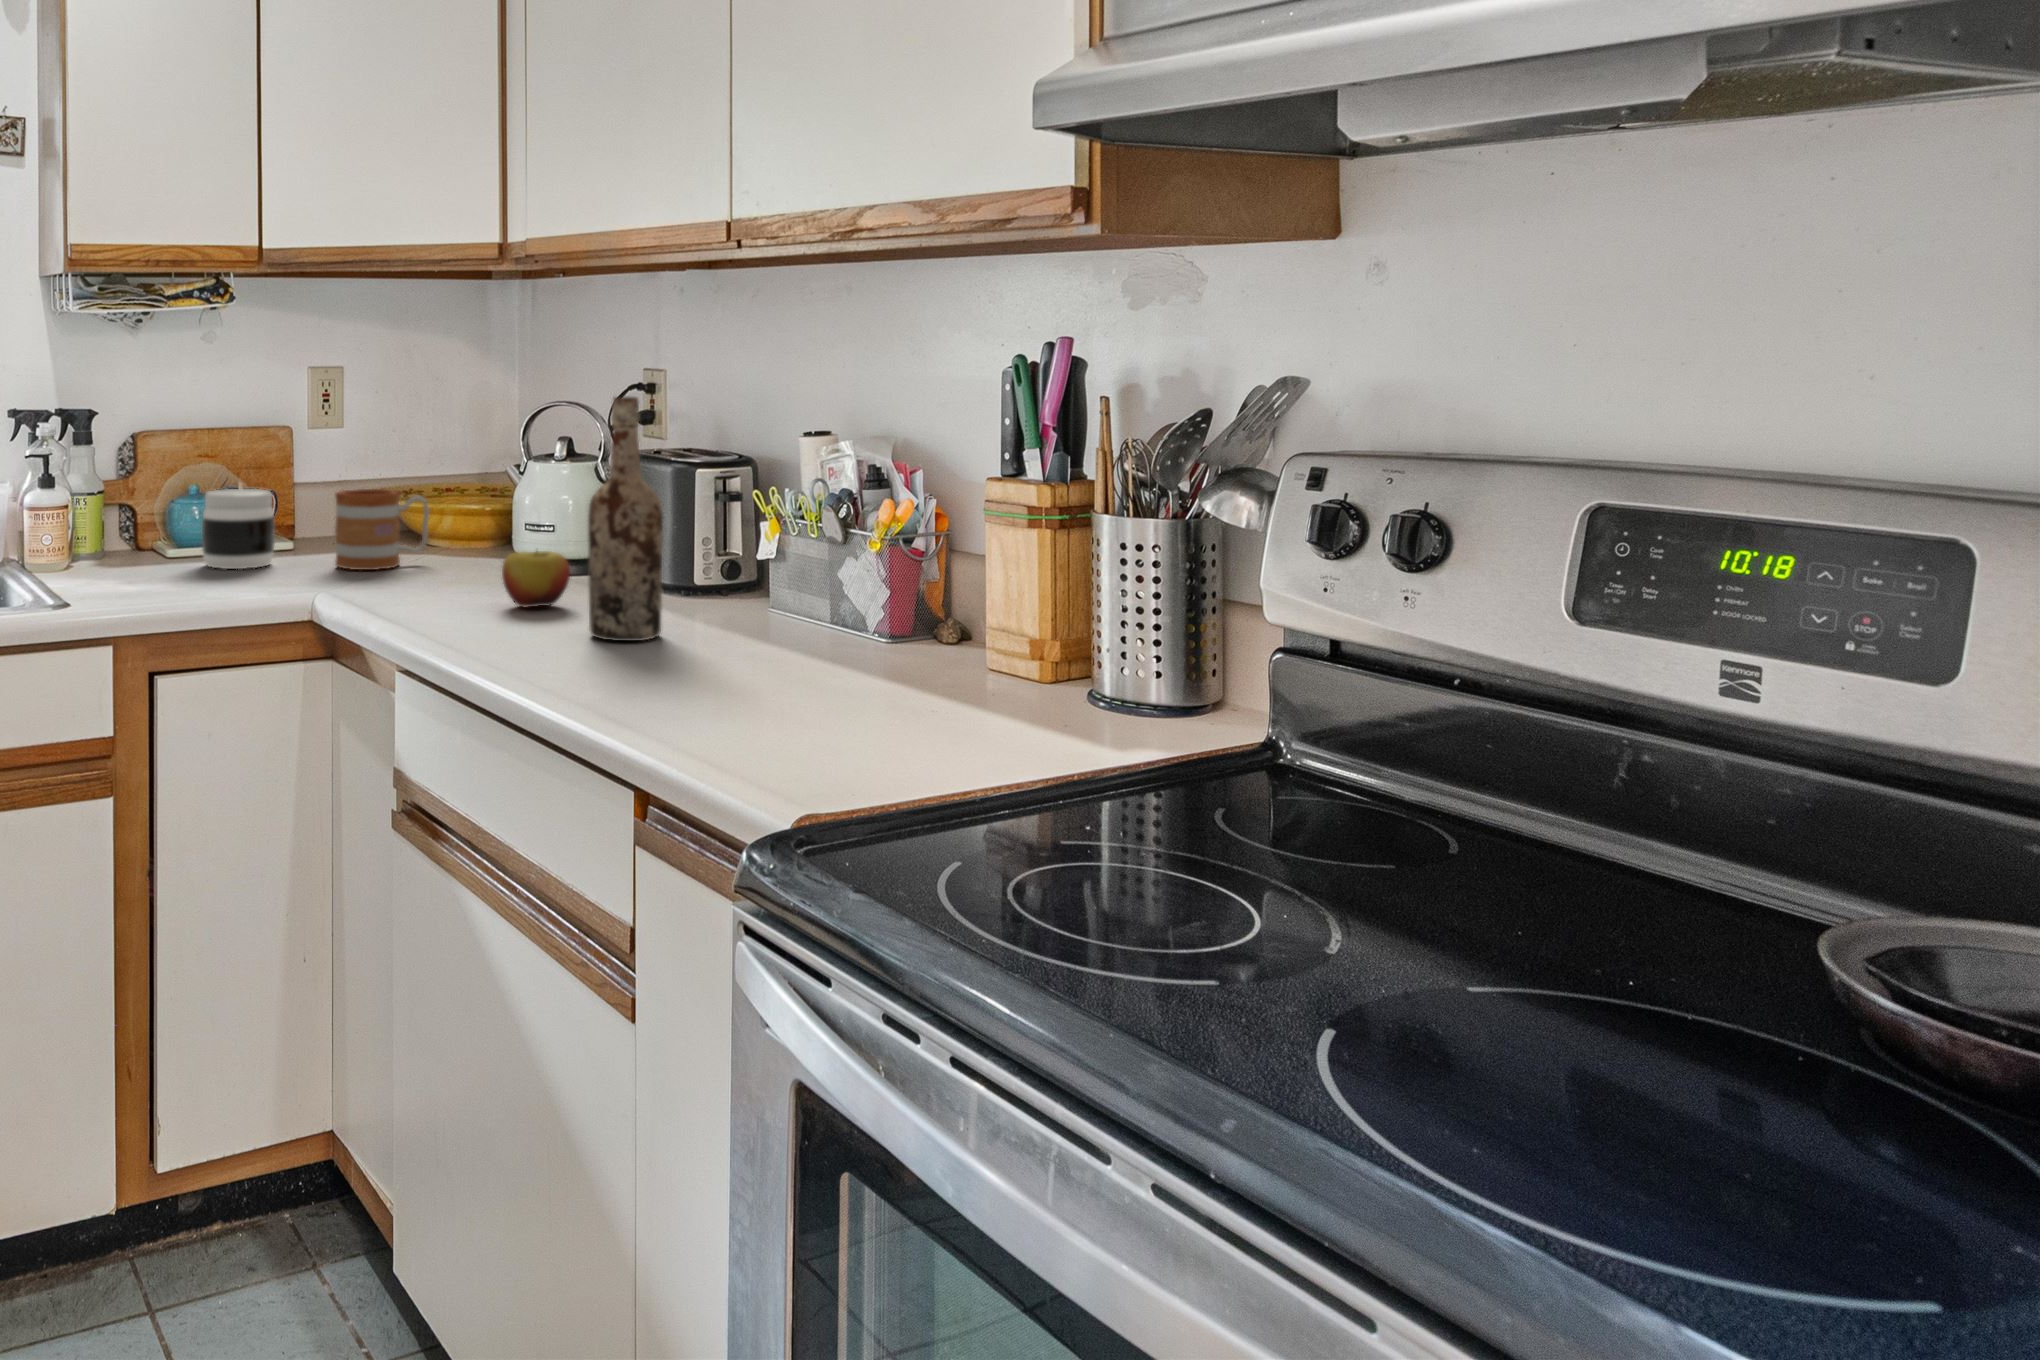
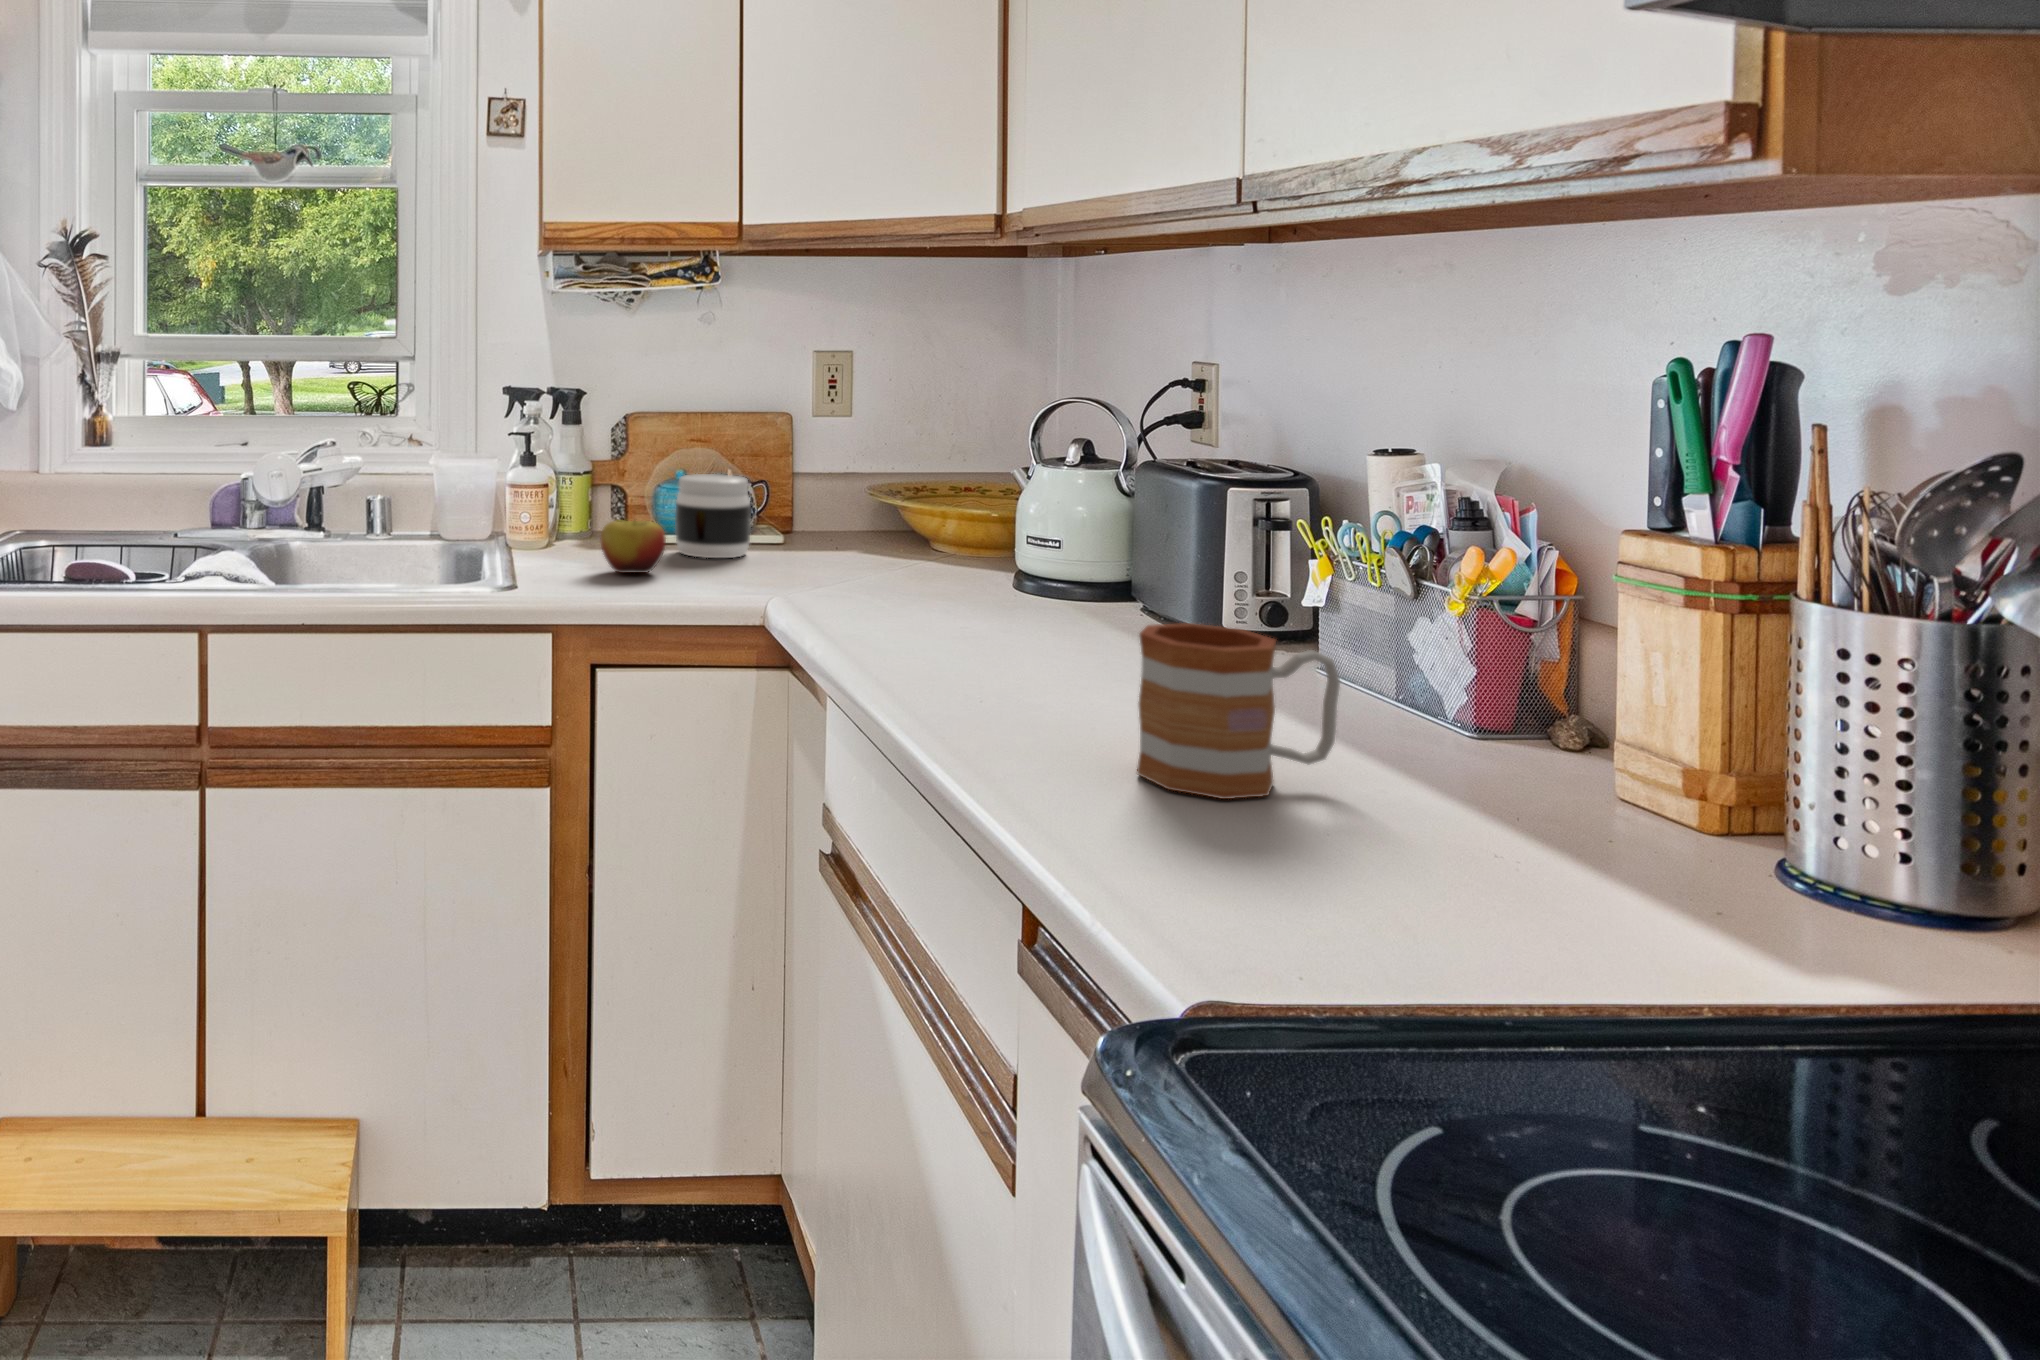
wine bottle: present [588,397,663,641] -> none [1053,394,1151,694]
mug: present [335,489,429,570] -> present [1137,623,1340,799]
apple: present [502,551,570,607] -> present [601,520,666,573]

